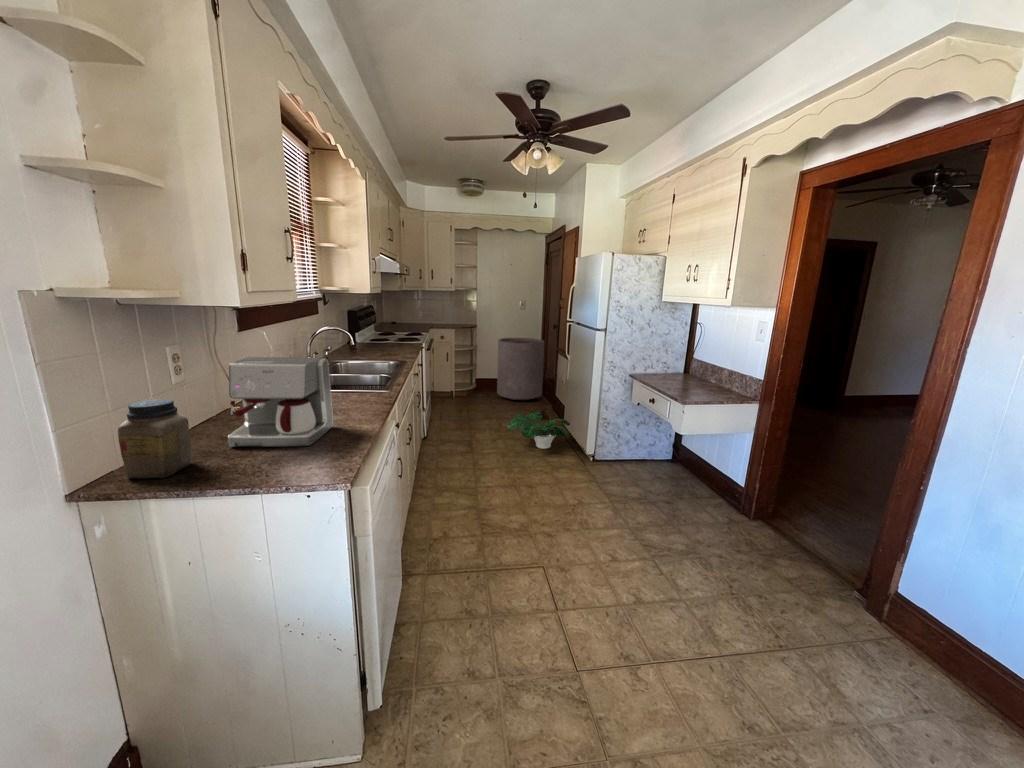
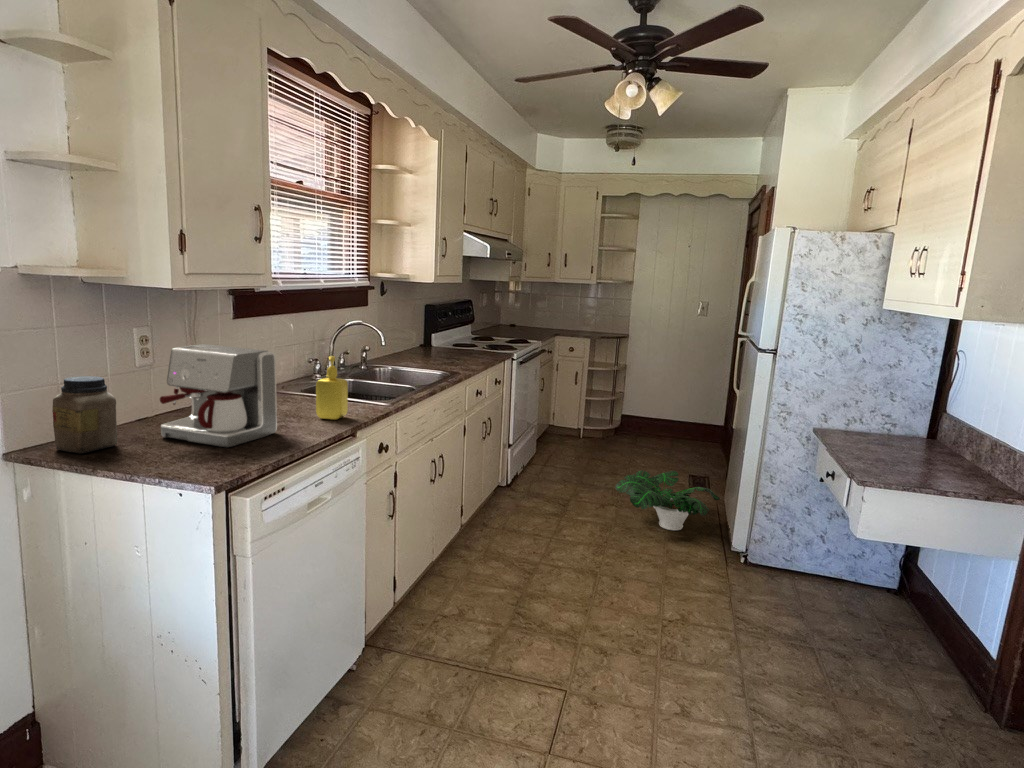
trash can: present [497,338,544,400] -> none [645,357,726,455]
soap dispenser: none [346,357,372,409] -> present [316,356,348,420]

